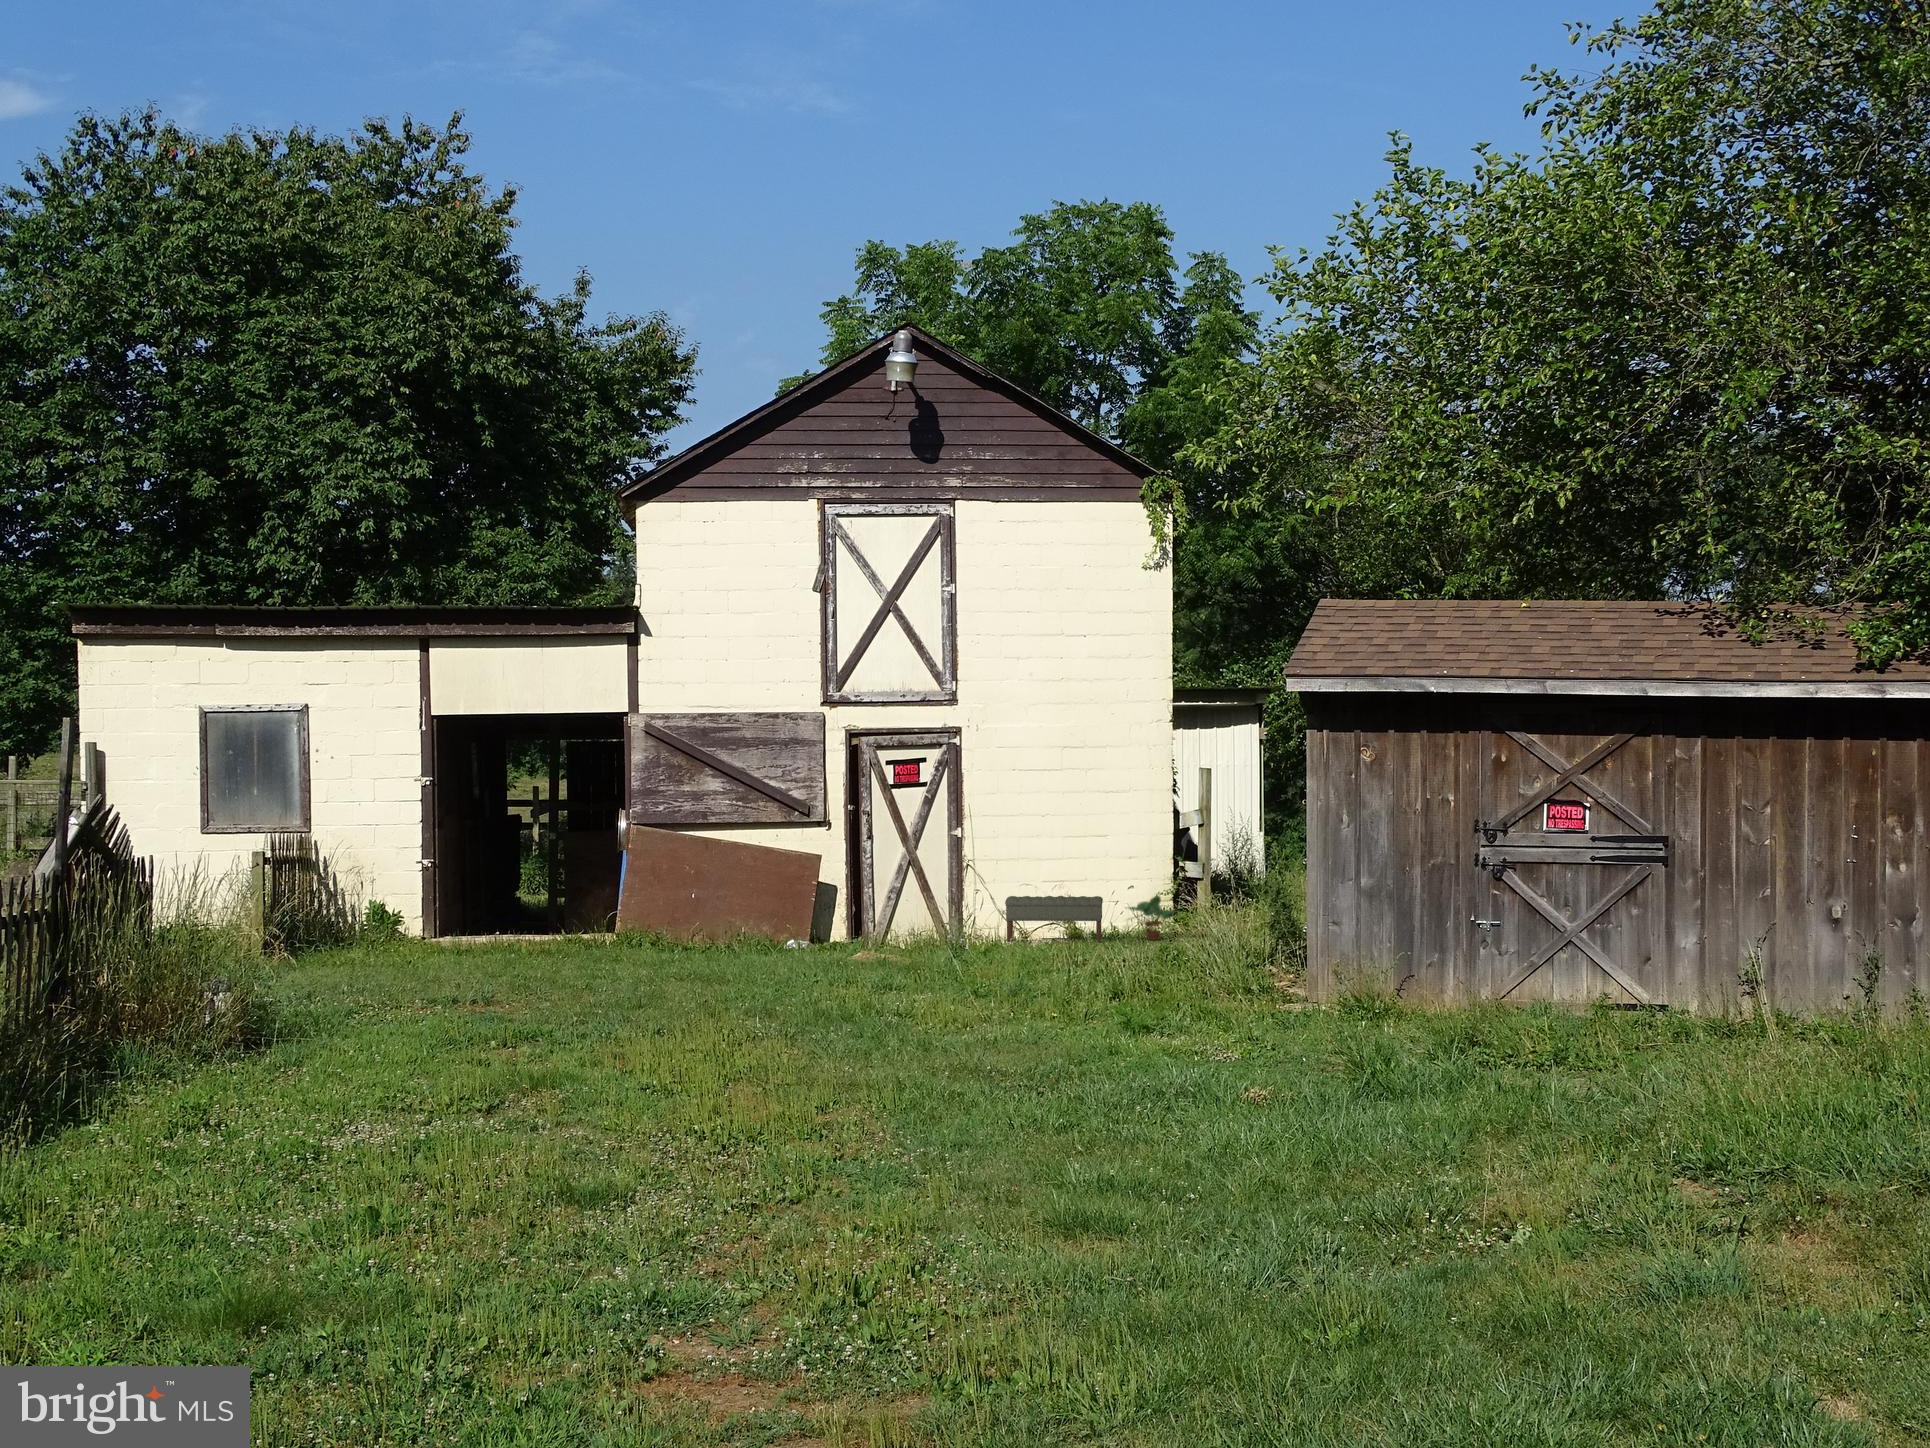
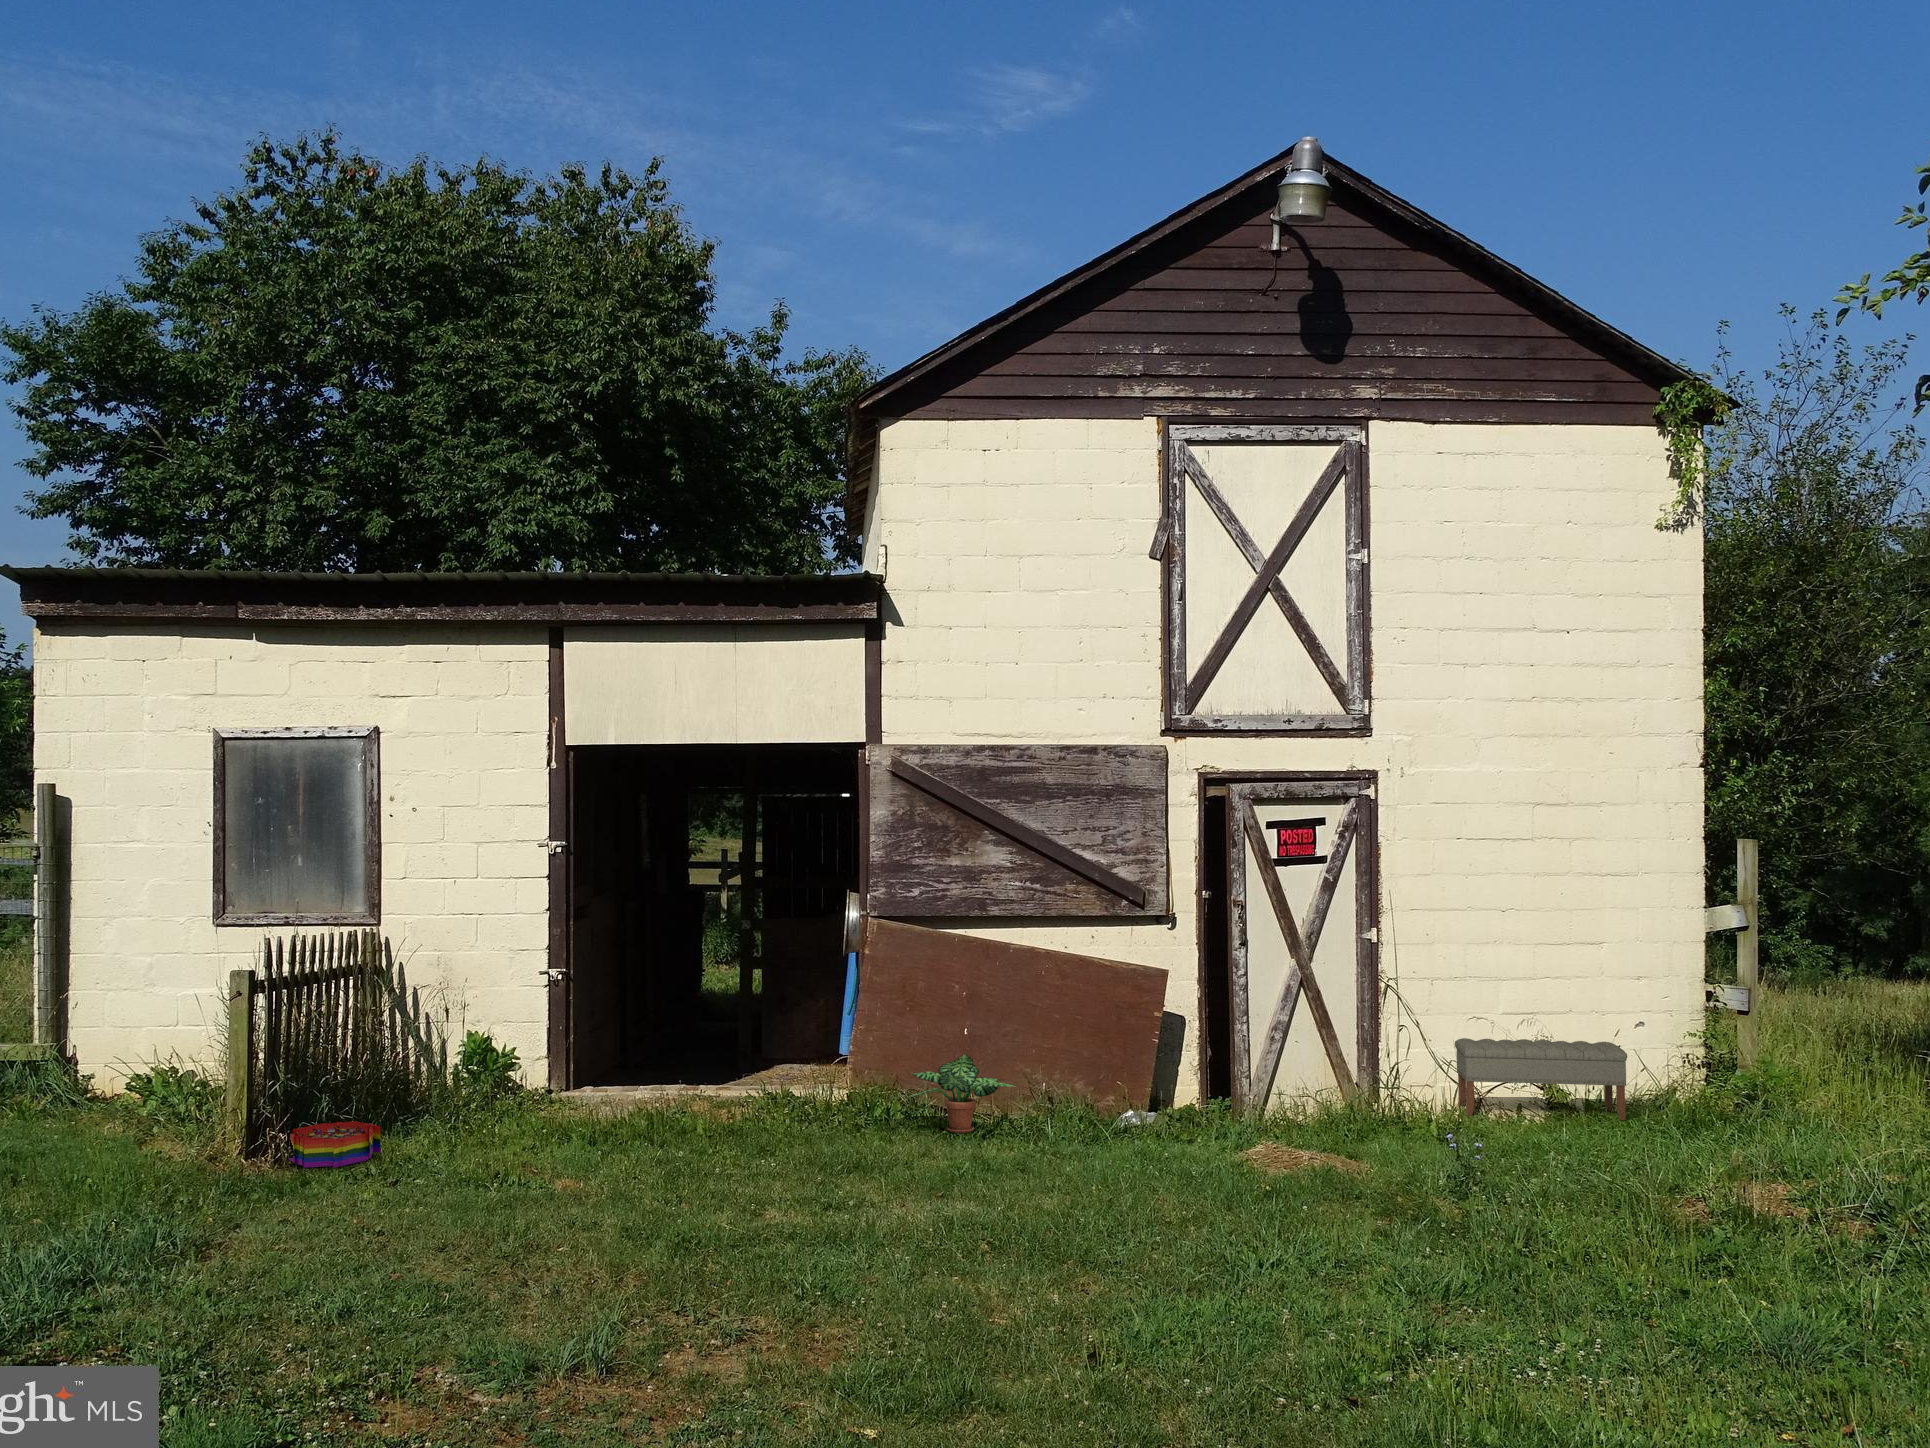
potted plant: present [1128,895,1174,940] -> present [907,1054,1015,1133]
storage bin: none [279,945,333,967] -> present [289,1121,381,1168]

